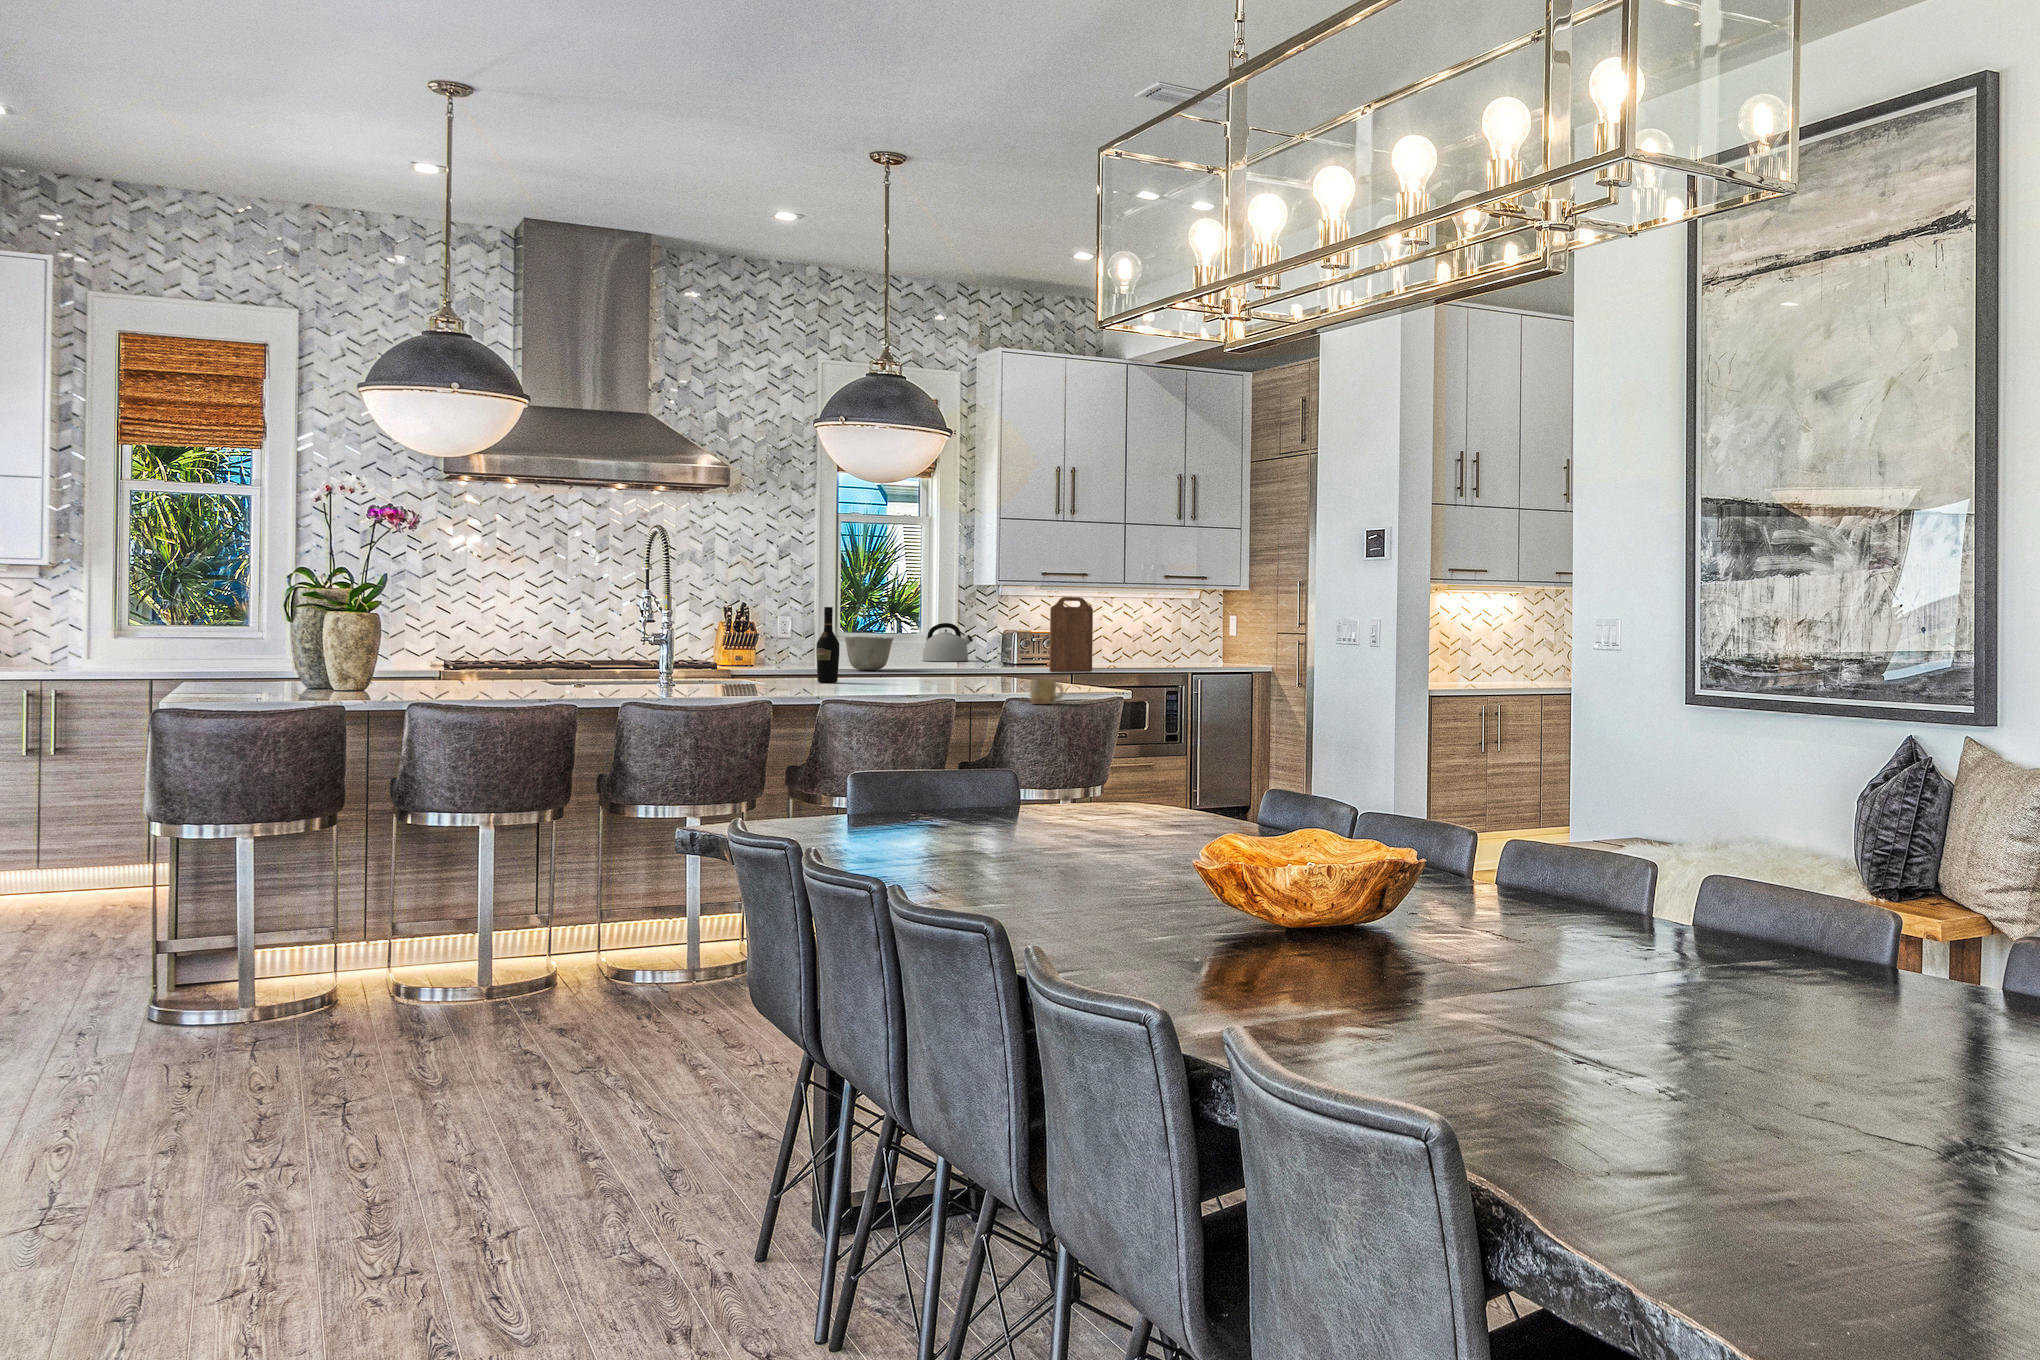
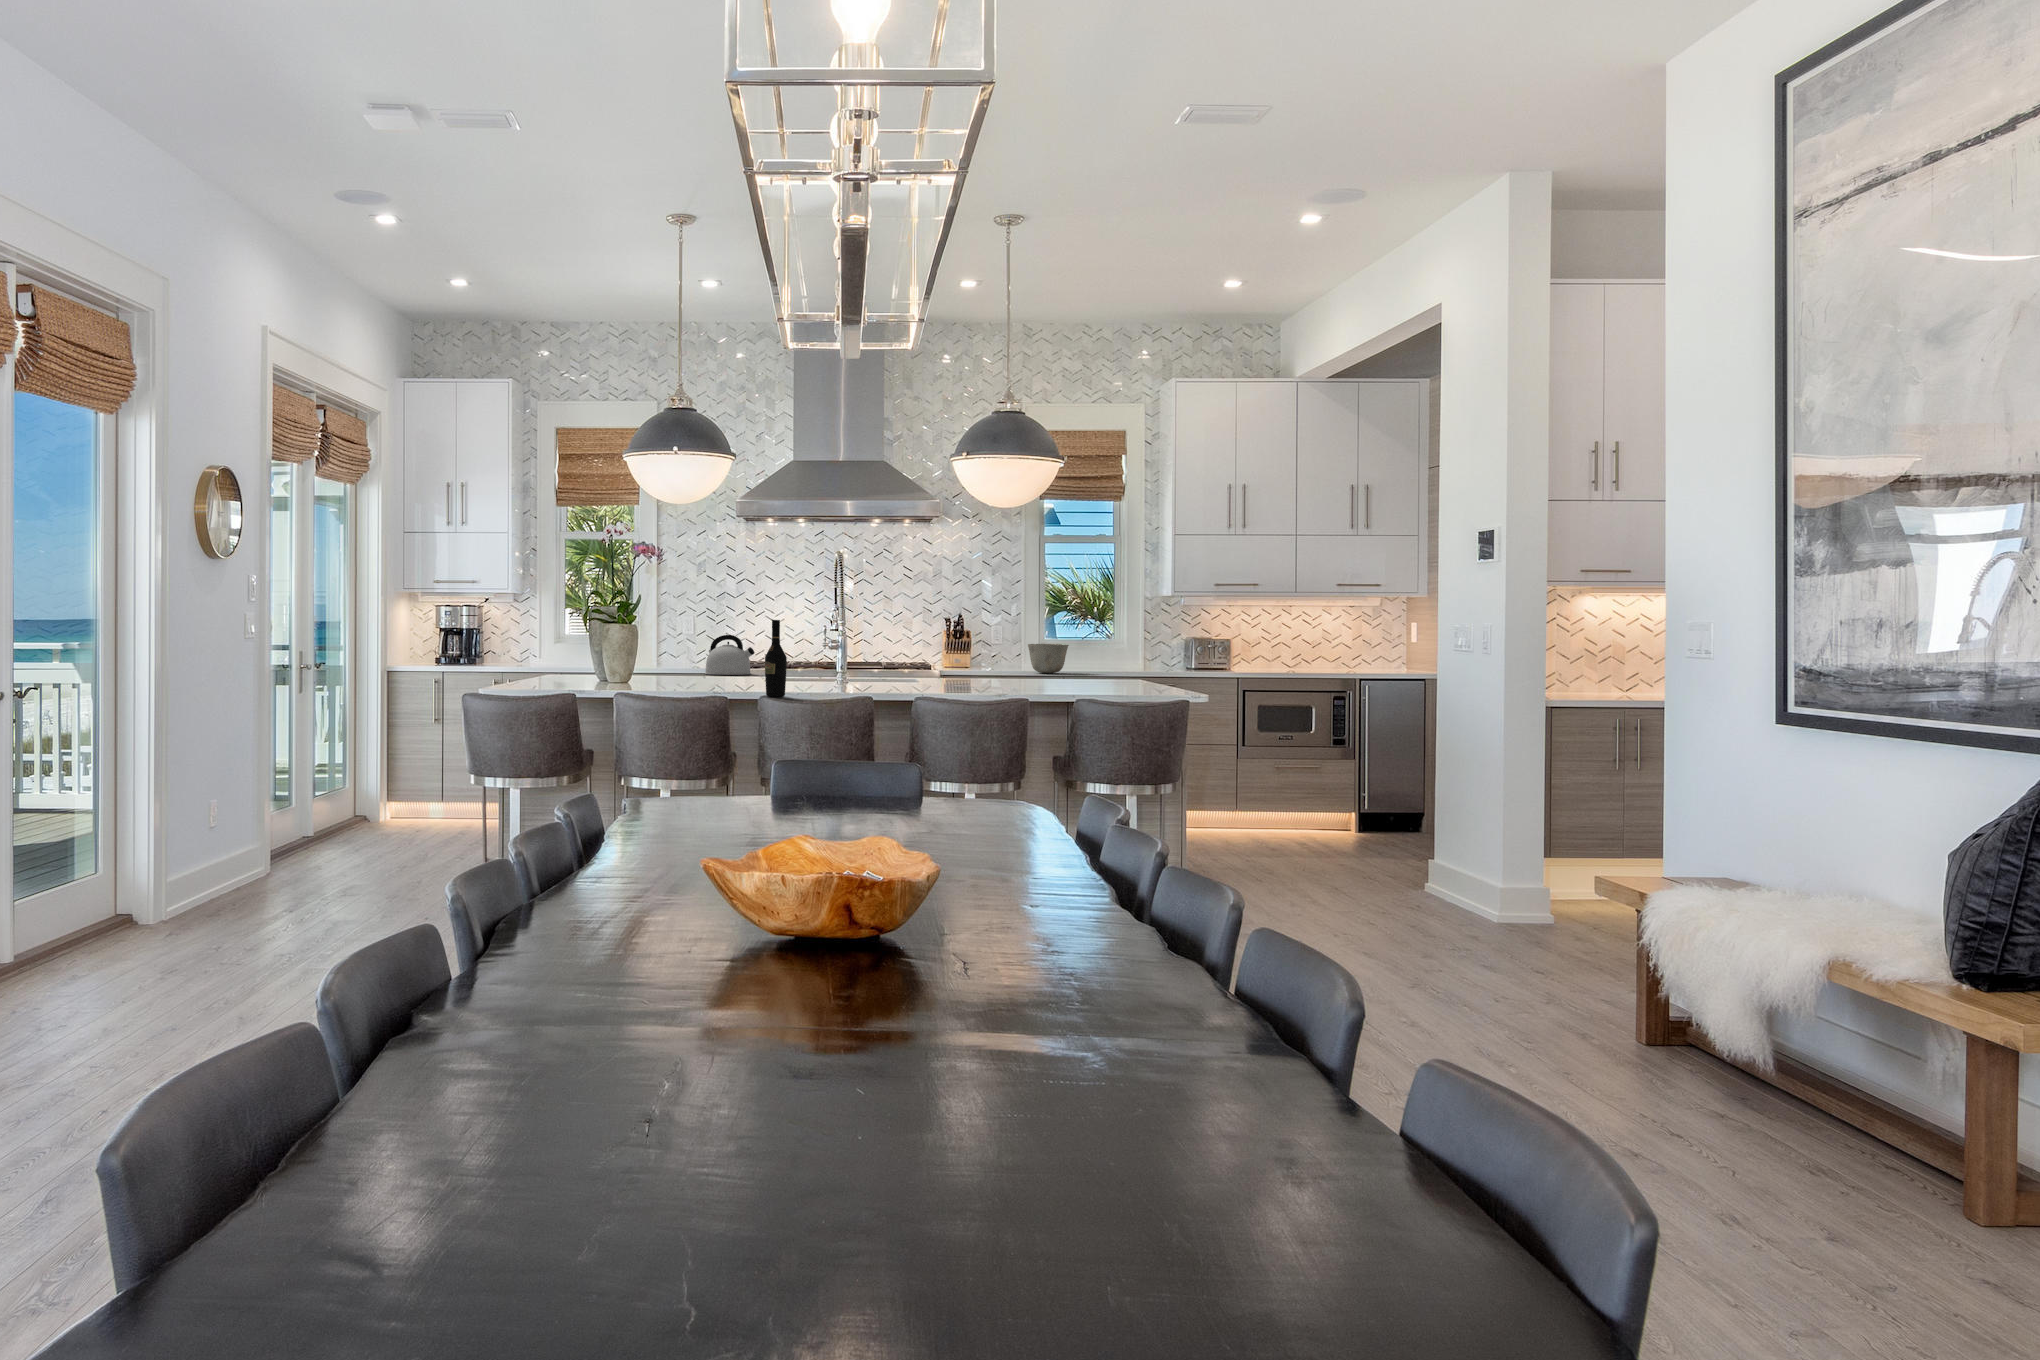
cutting board: present [1050,597,1093,672] -> none [1205,607,1247,677]
wine bottle: present [816,607,839,683] -> present [765,620,787,697]
kettle: present [923,623,973,661] -> present [705,635,755,675]
mug: present [1030,678,1063,704] -> none [1103,682,1132,706]

